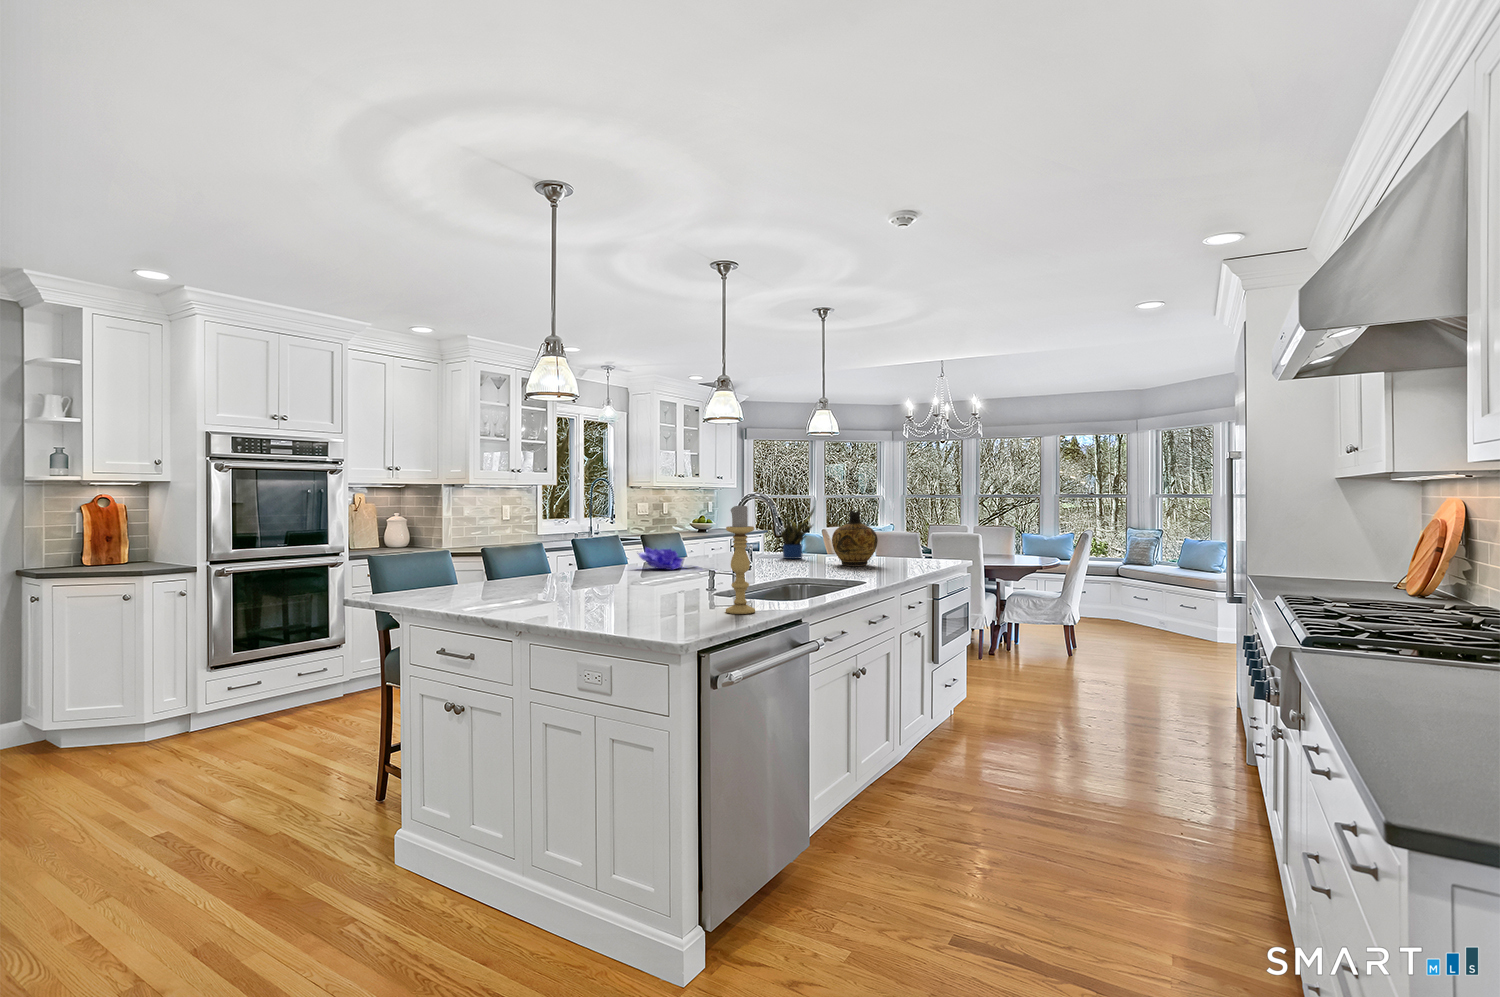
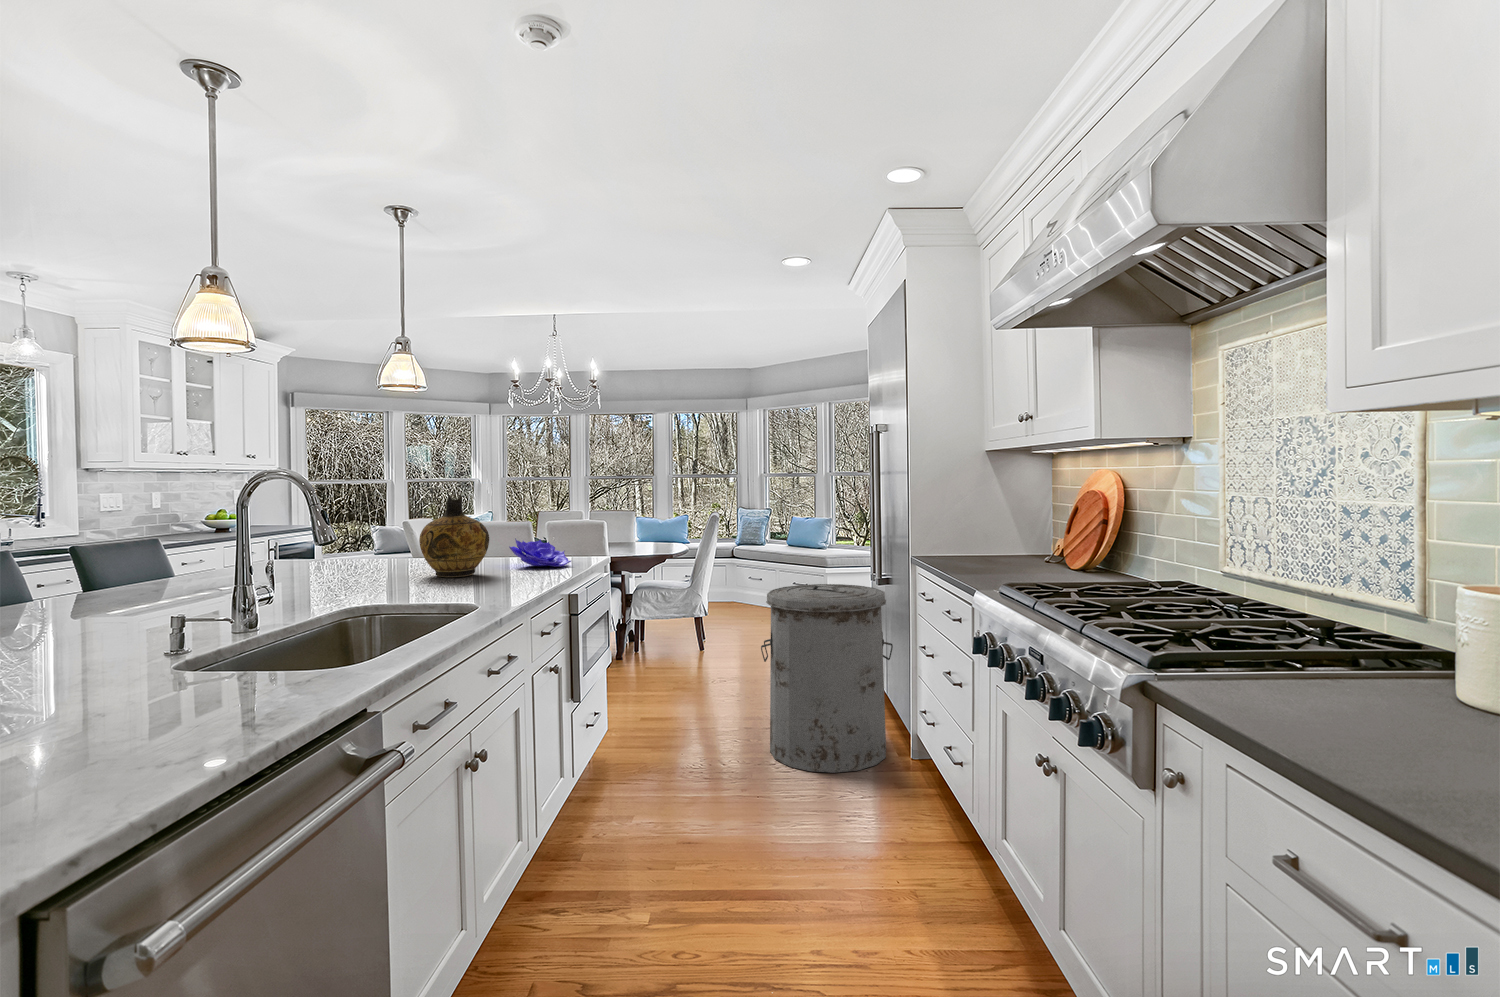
candle holder: present [726,504,755,614] -> none [179,489,259,728]
potted plant: present [781,508,814,559] -> none [335,492,391,571]
decorative bowl: present [638,547,683,570] -> present [509,539,571,567]
trash can: none [1099,596,1233,761] -> present [761,584,893,773]

